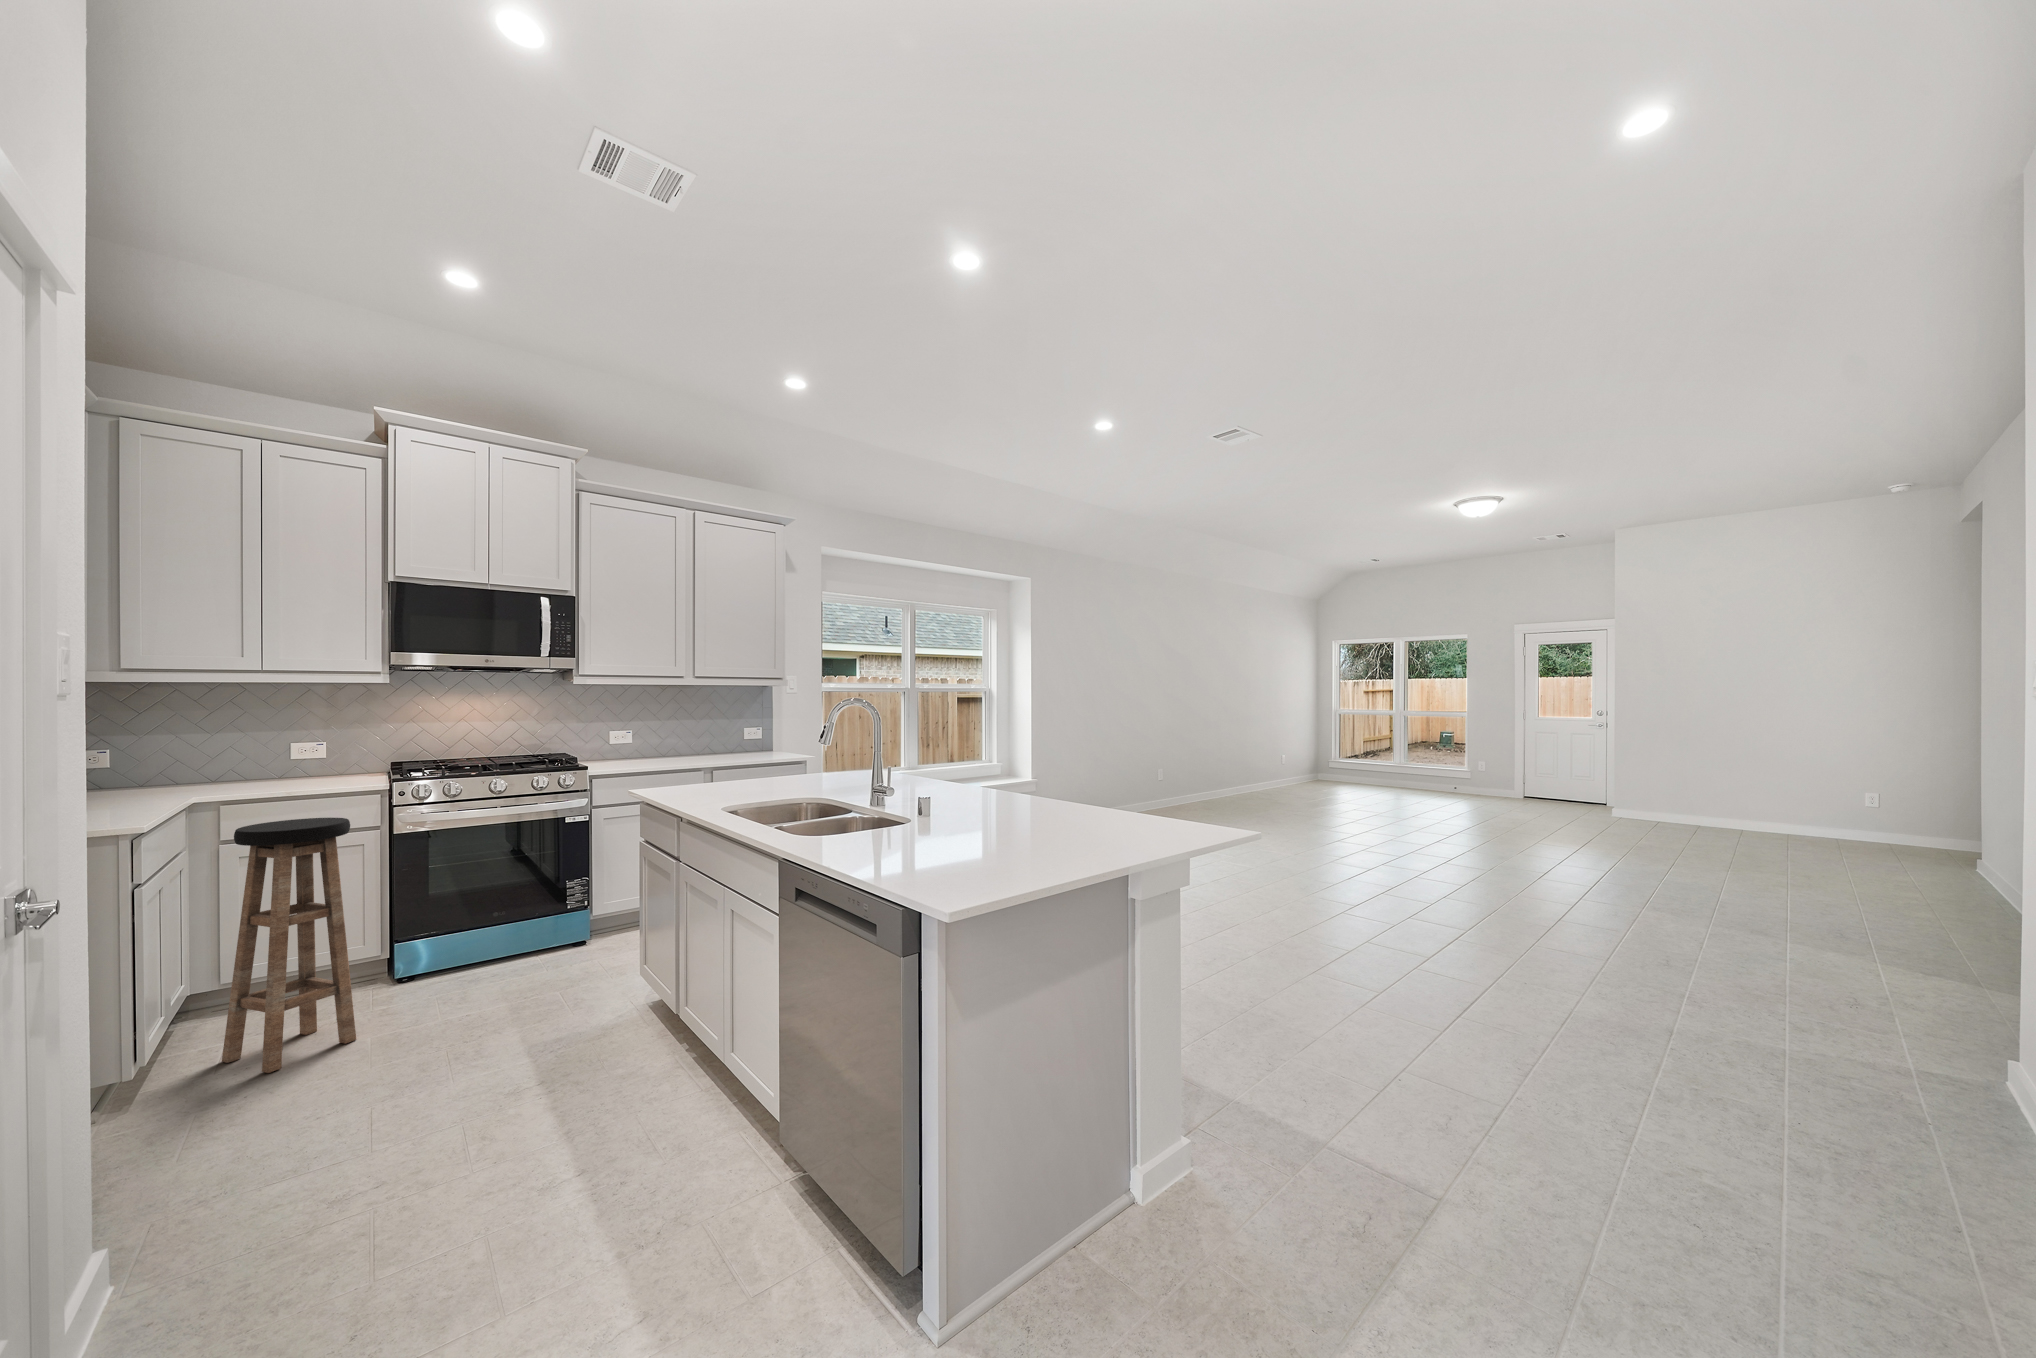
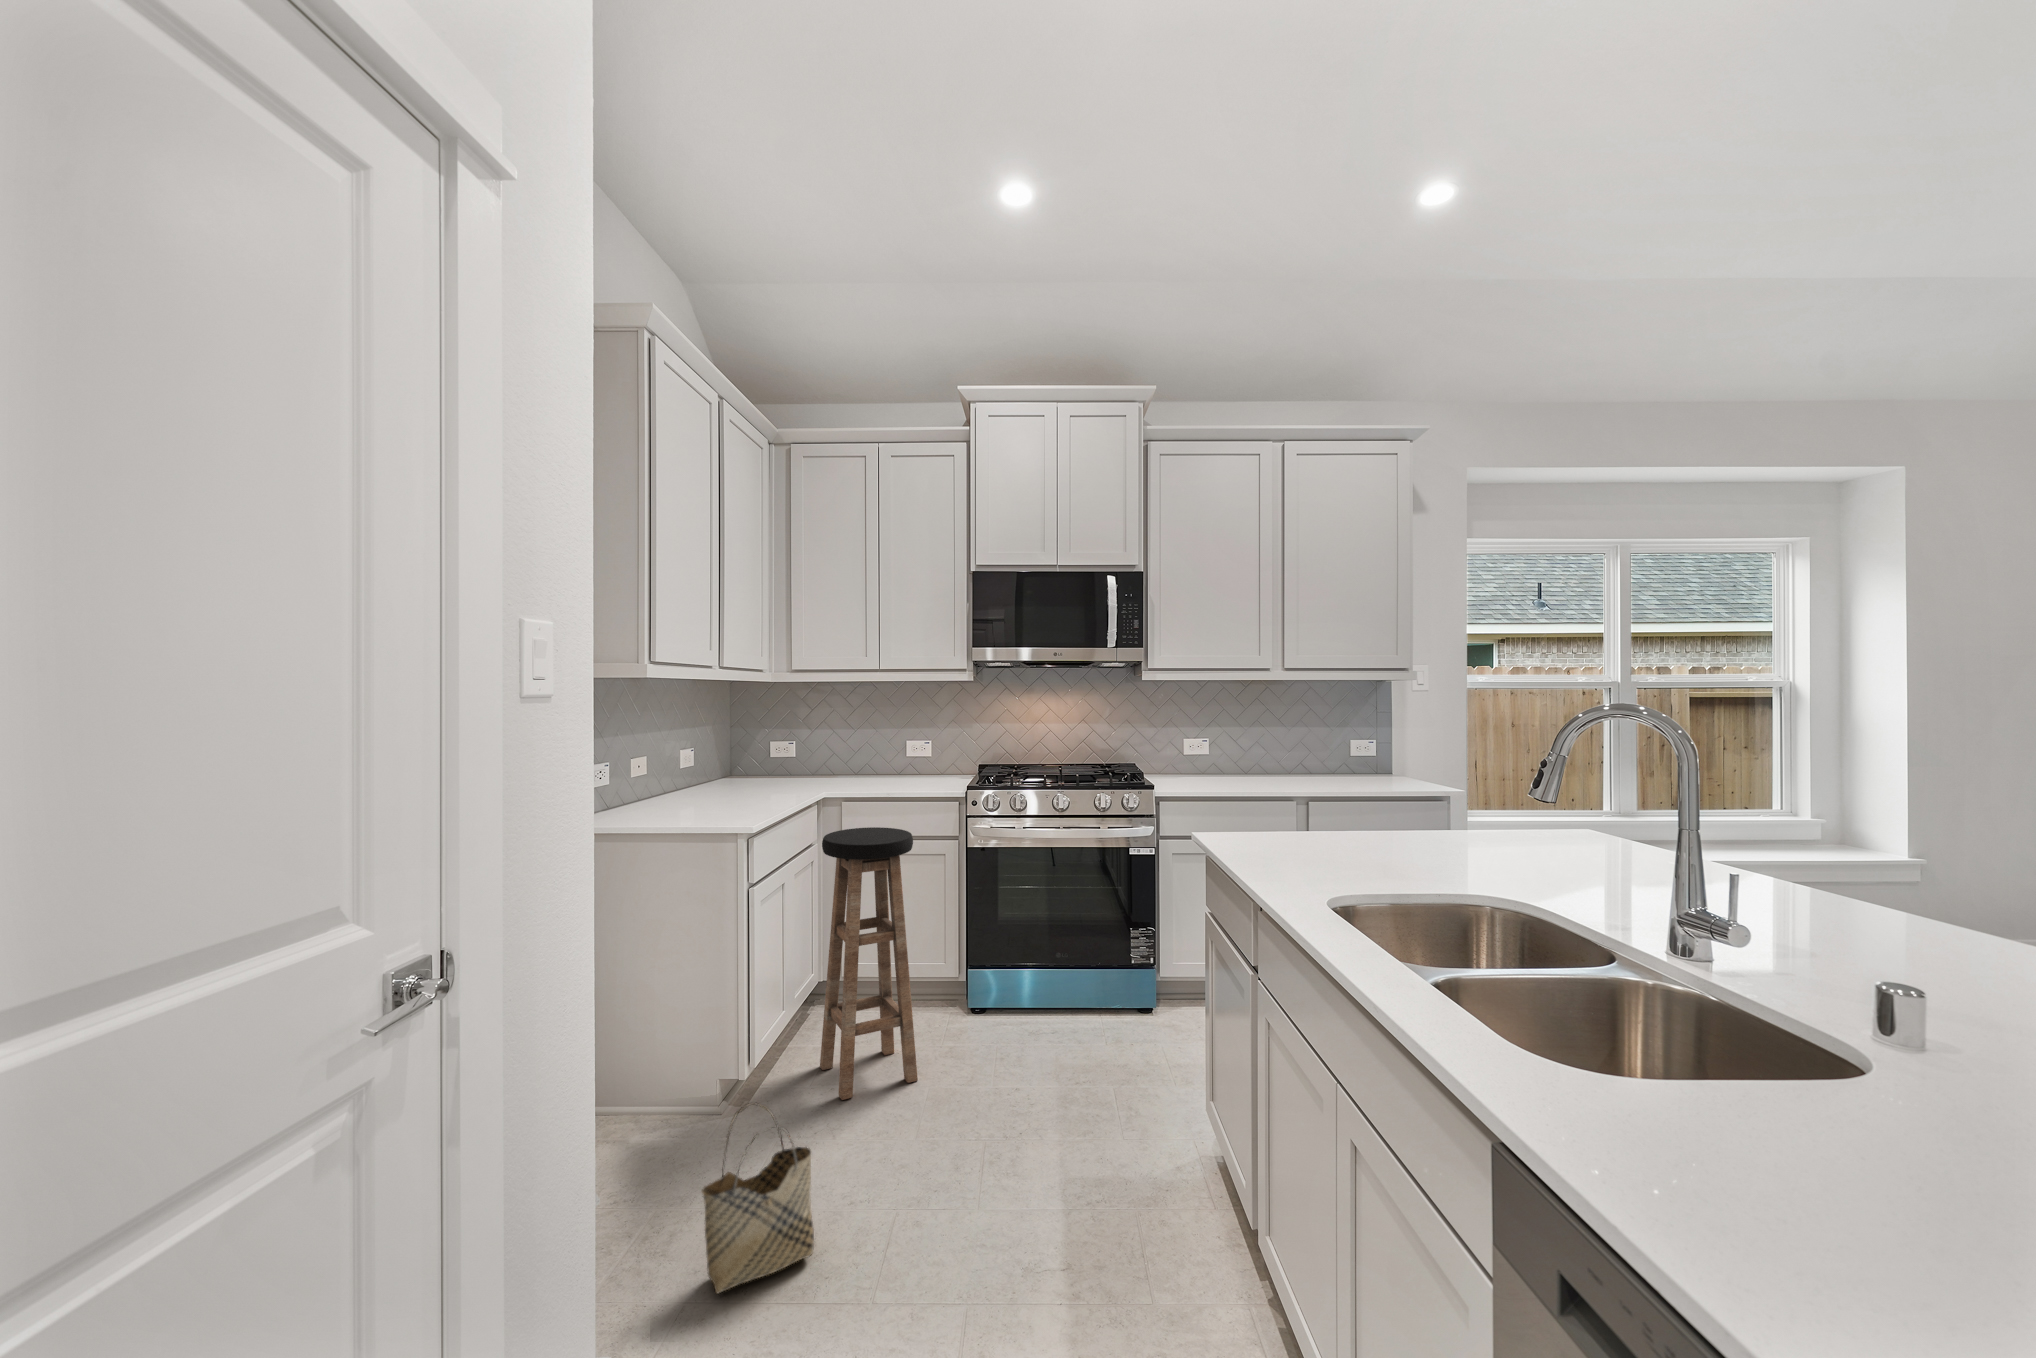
woven basket: none [170,1046,296,1206] -> present [702,1103,814,1293]

